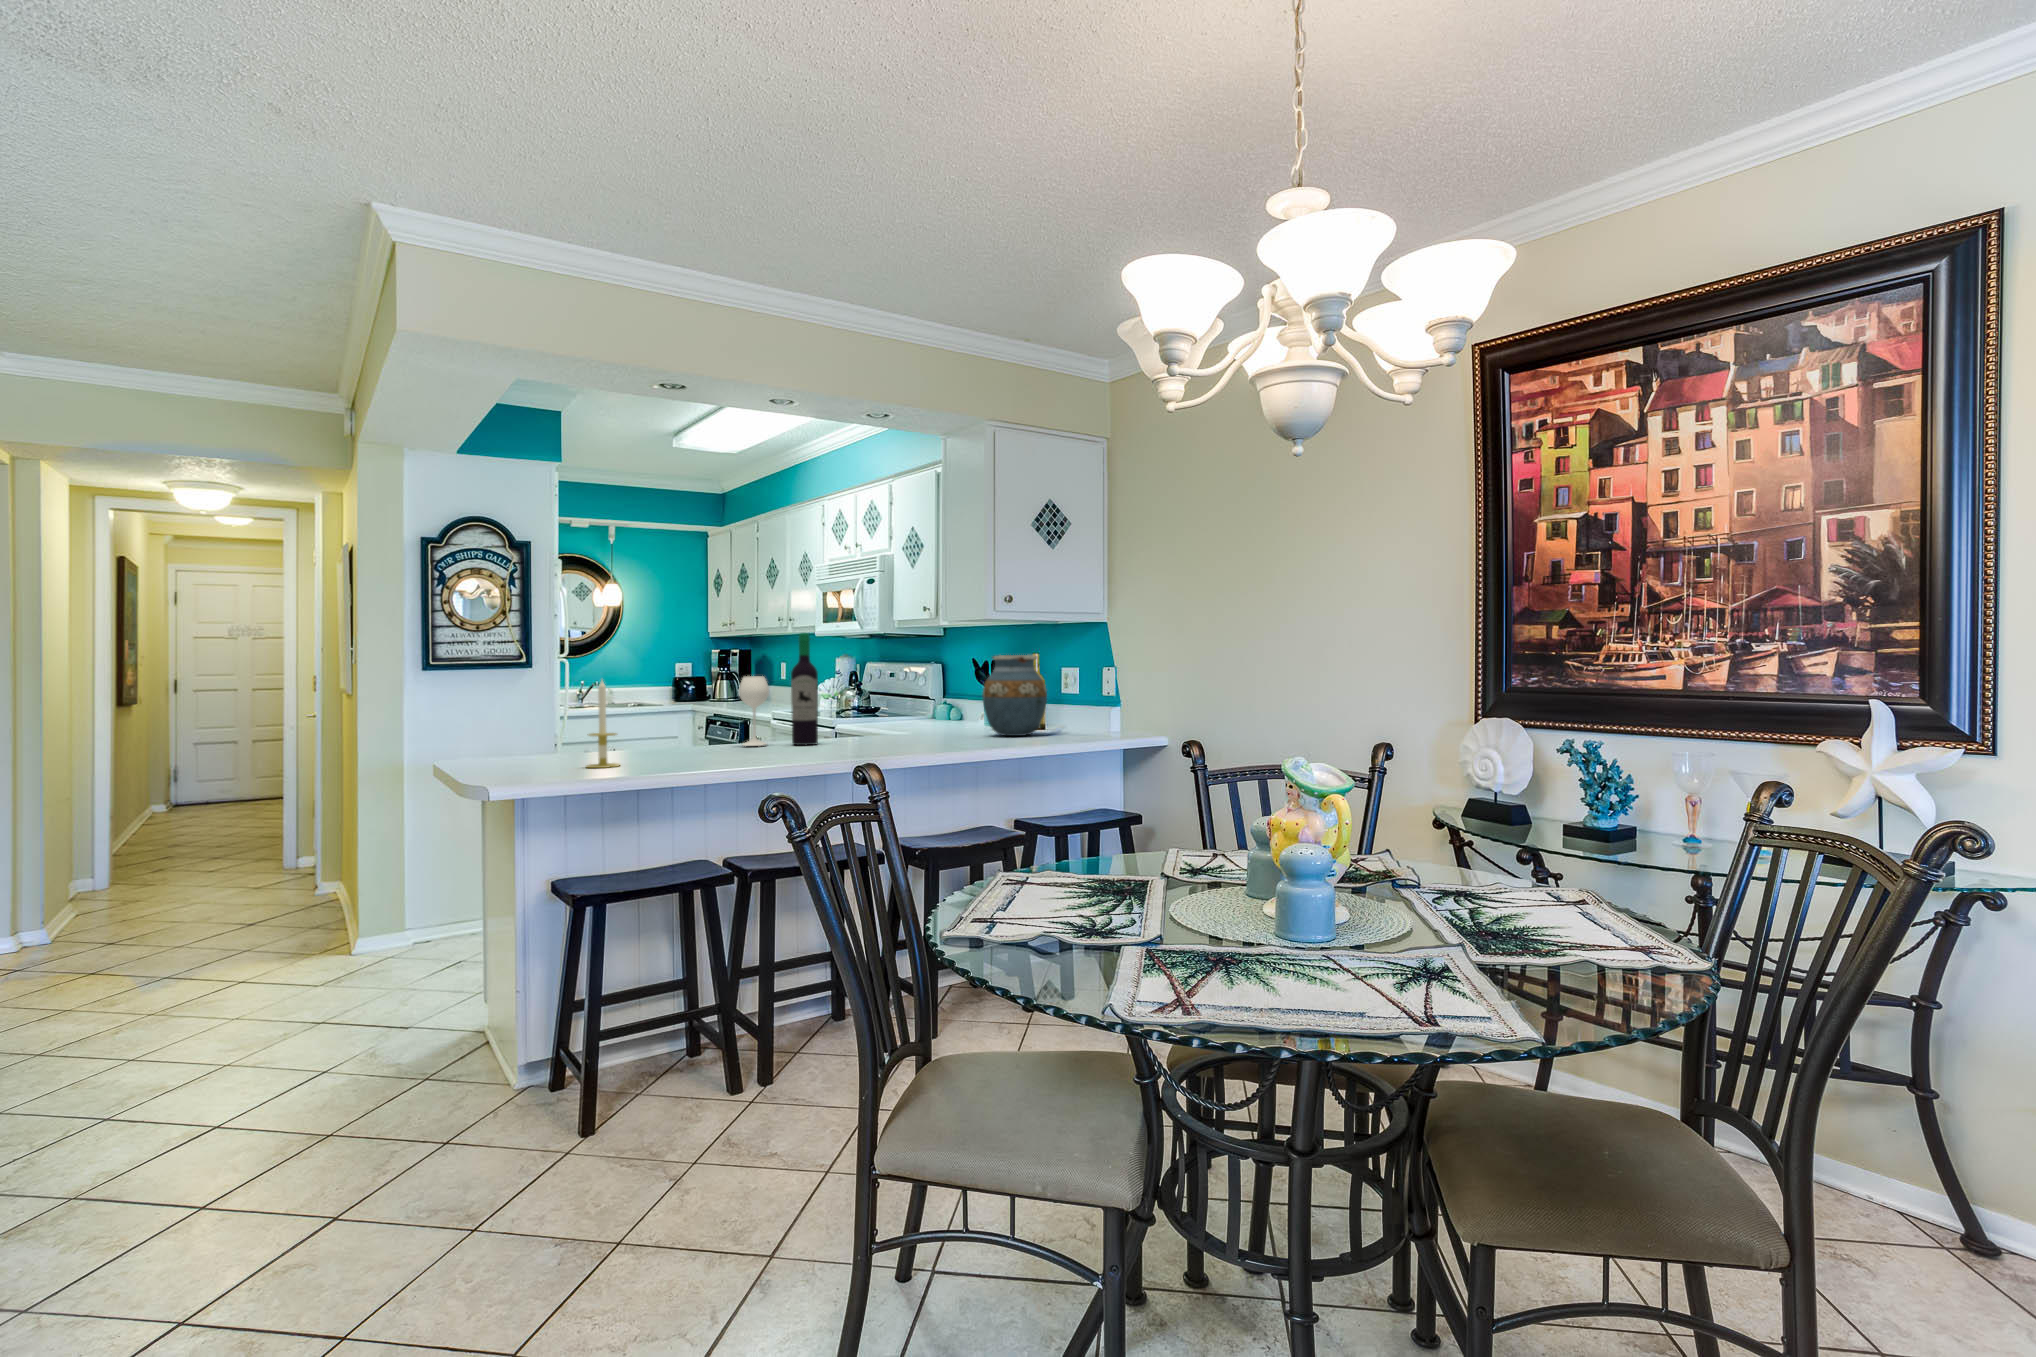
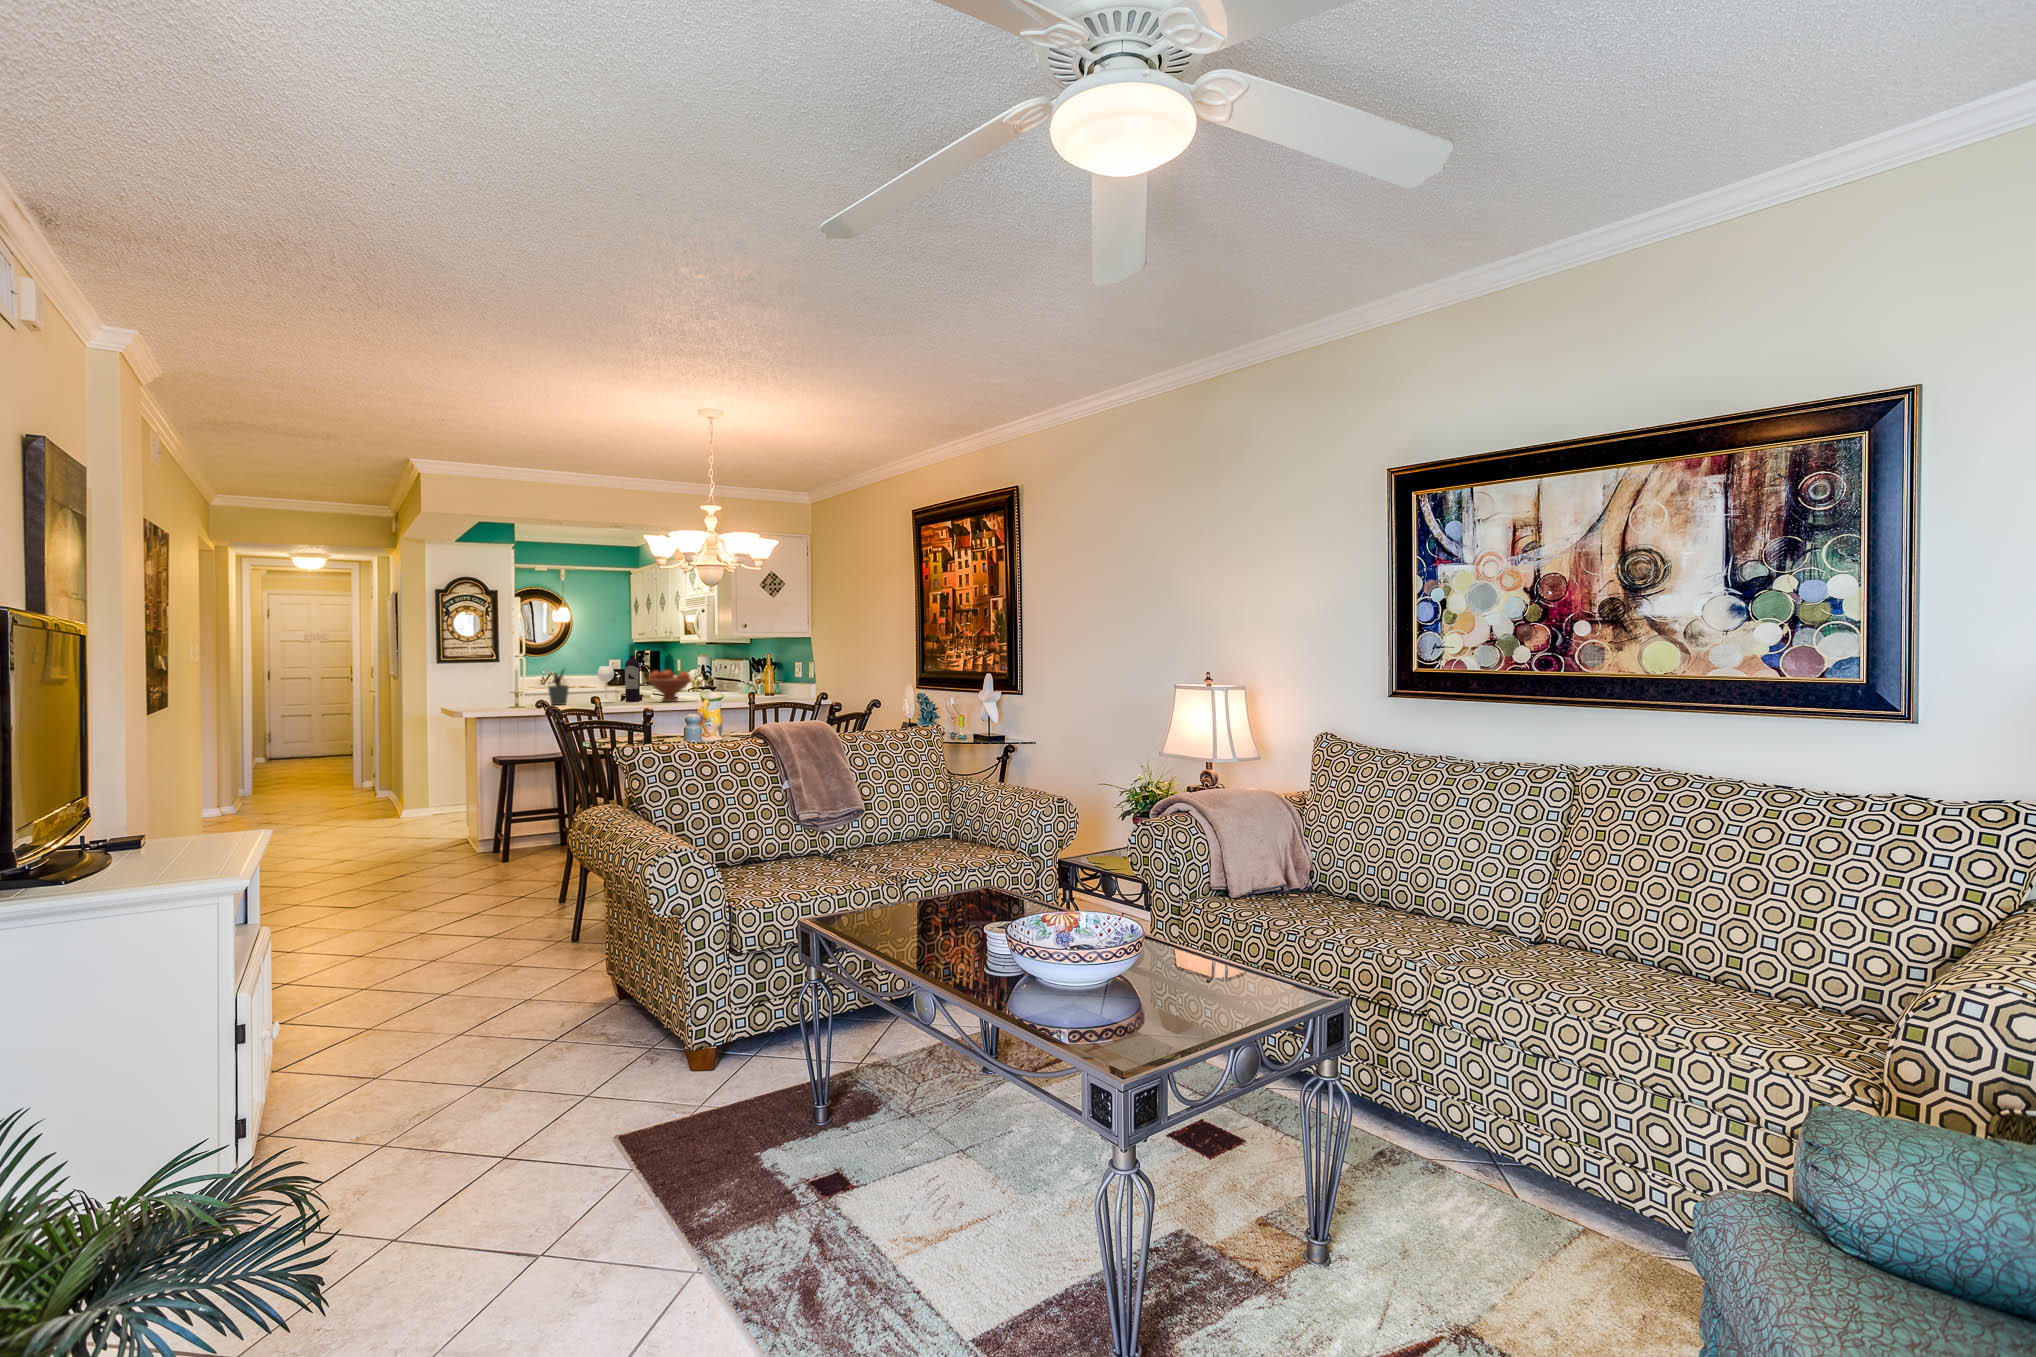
vase: present [983,655,1047,736] -> none [733,655,768,698]
potted plant: none [648,681,705,757] -> present [548,670,569,705]
fruit bowl: none [848,684,933,748] -> present [647,670,691,702]

